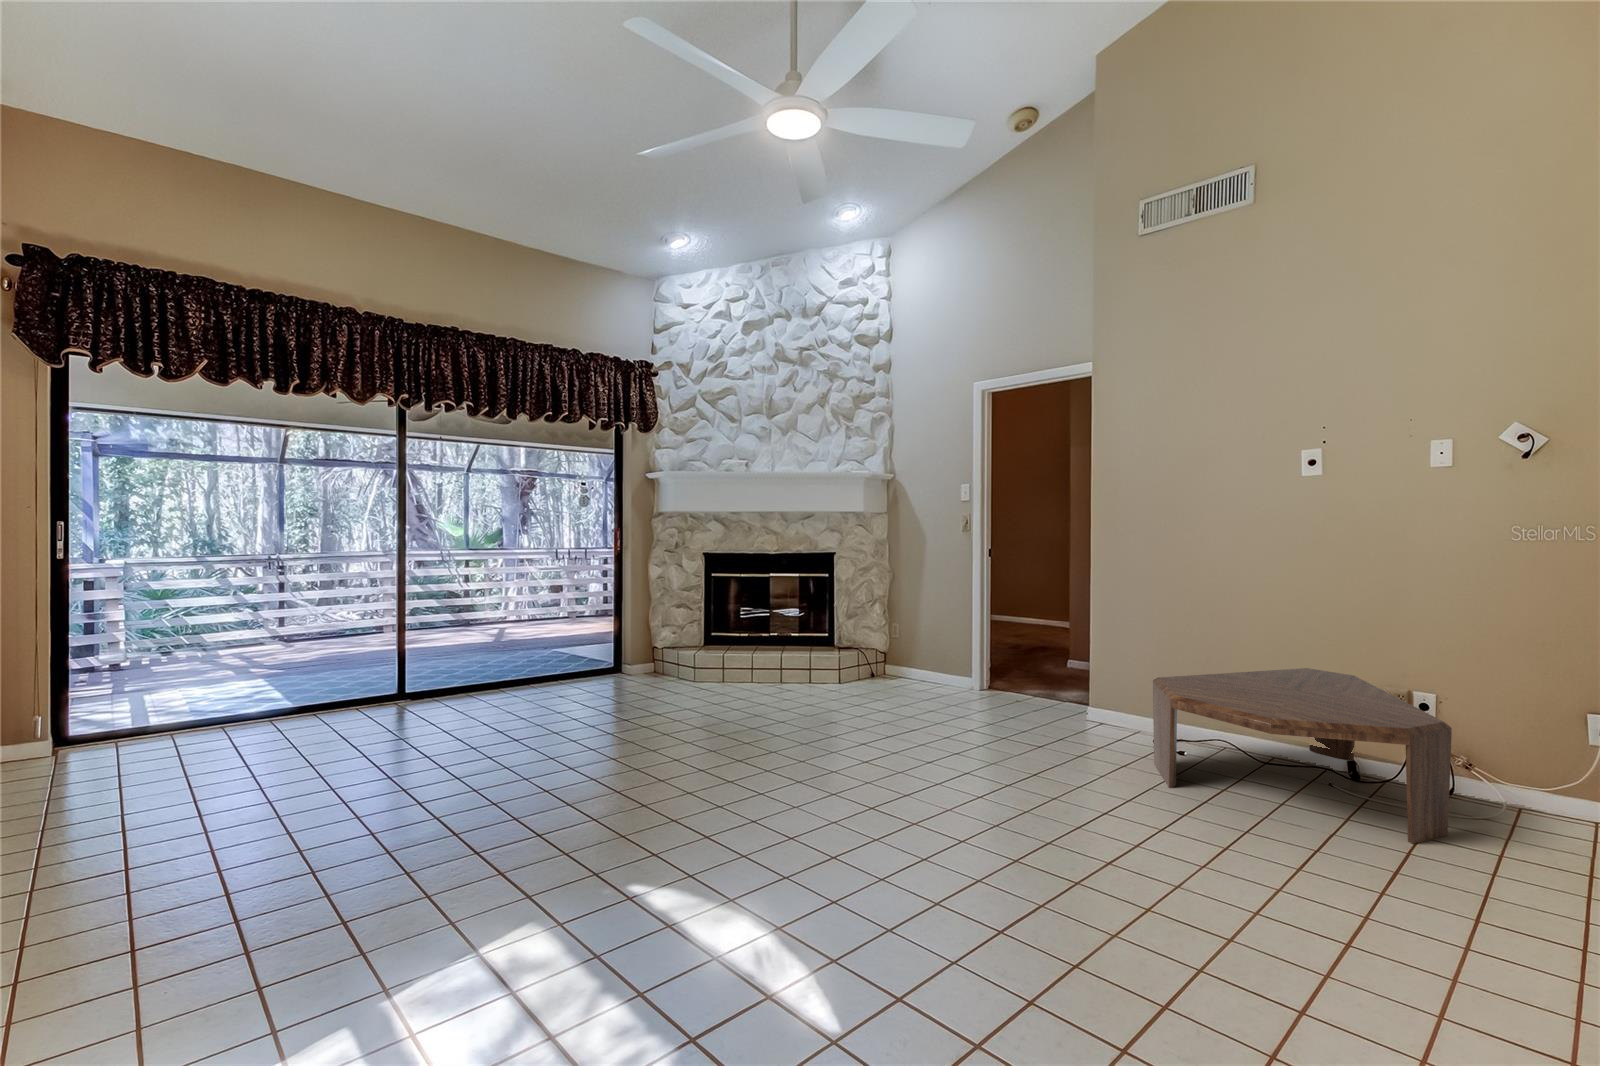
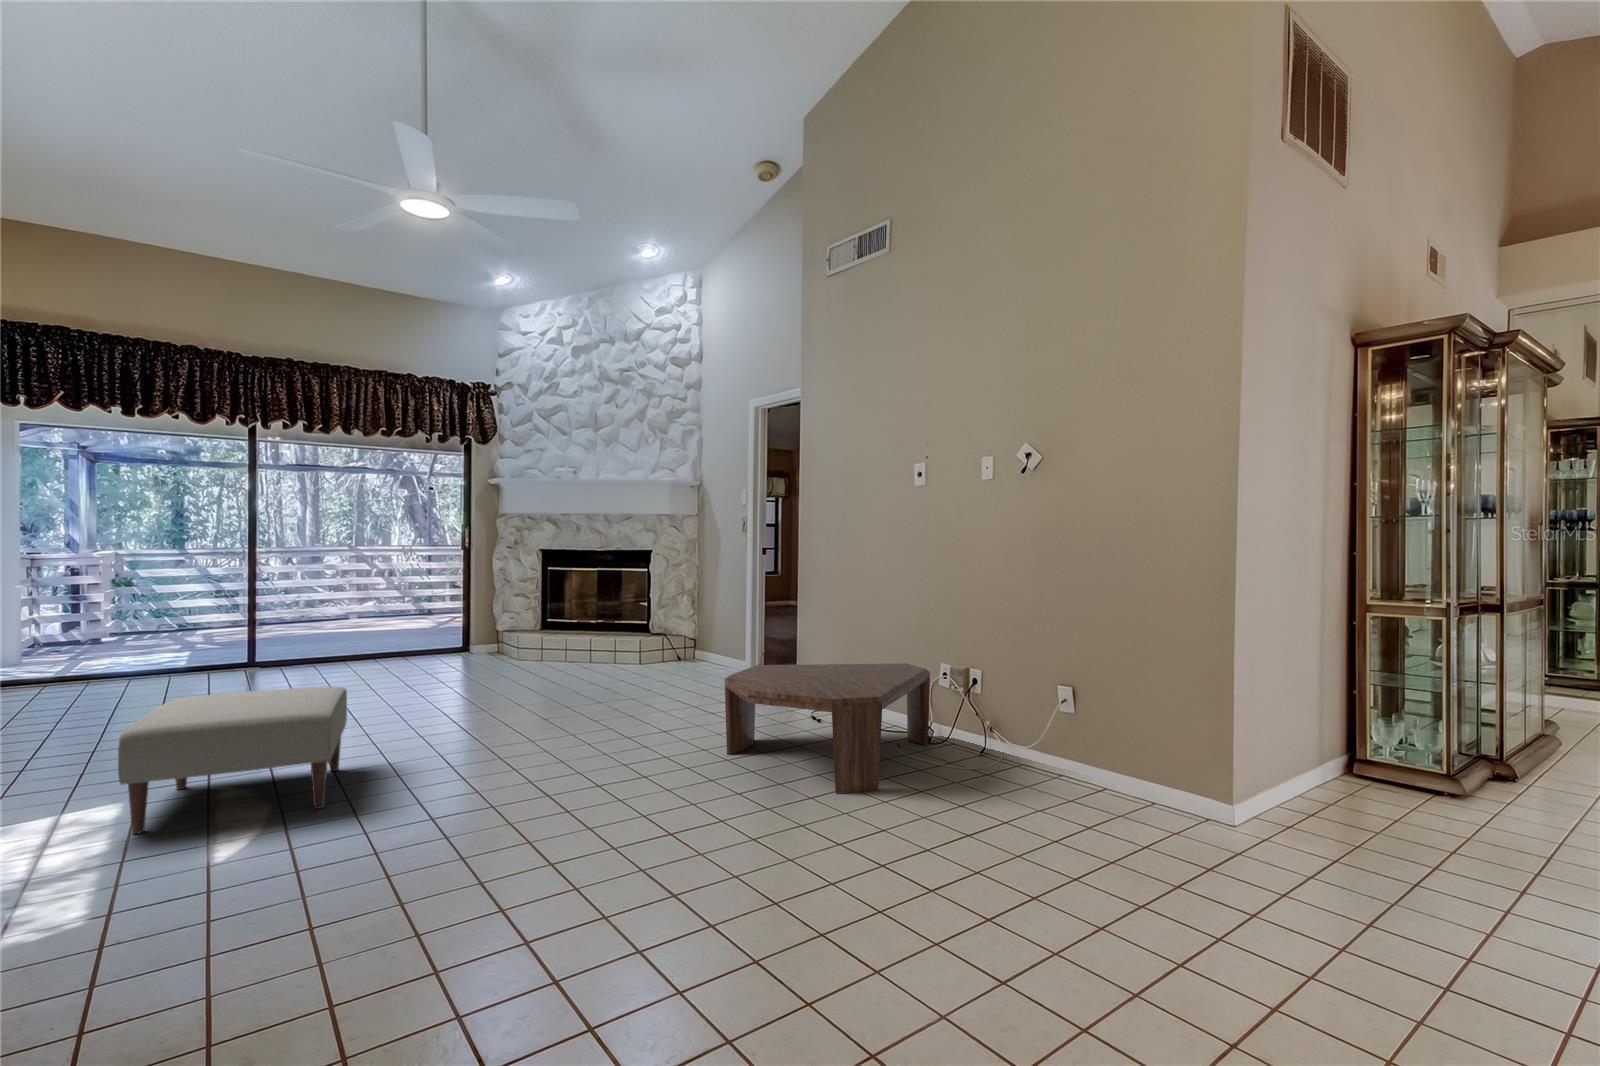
ottoman: none [567,735,853,997] -> present [118,686,347,834]

